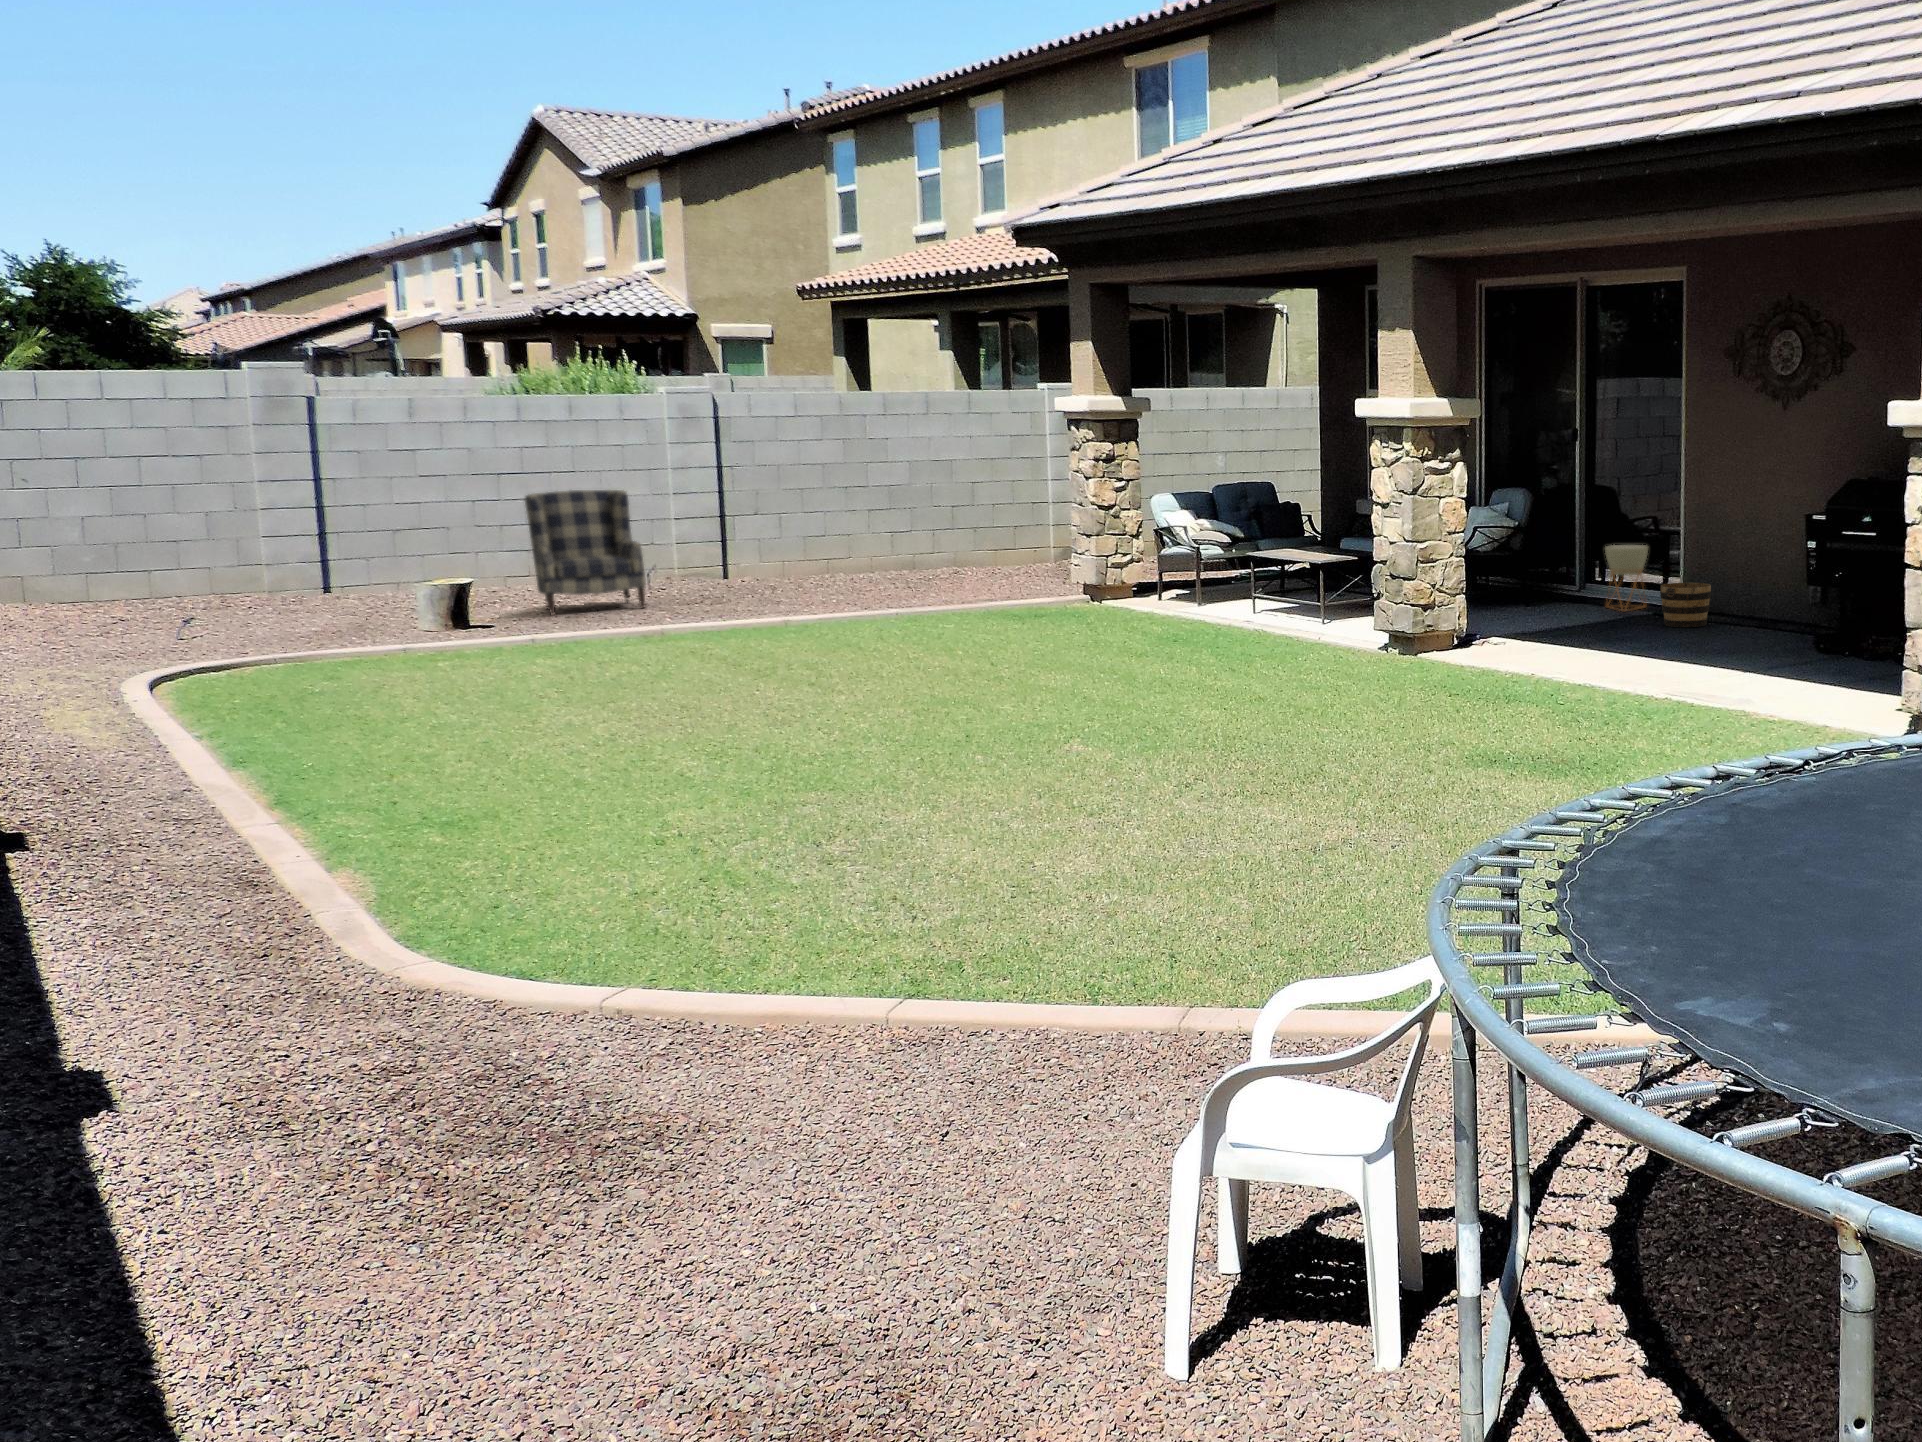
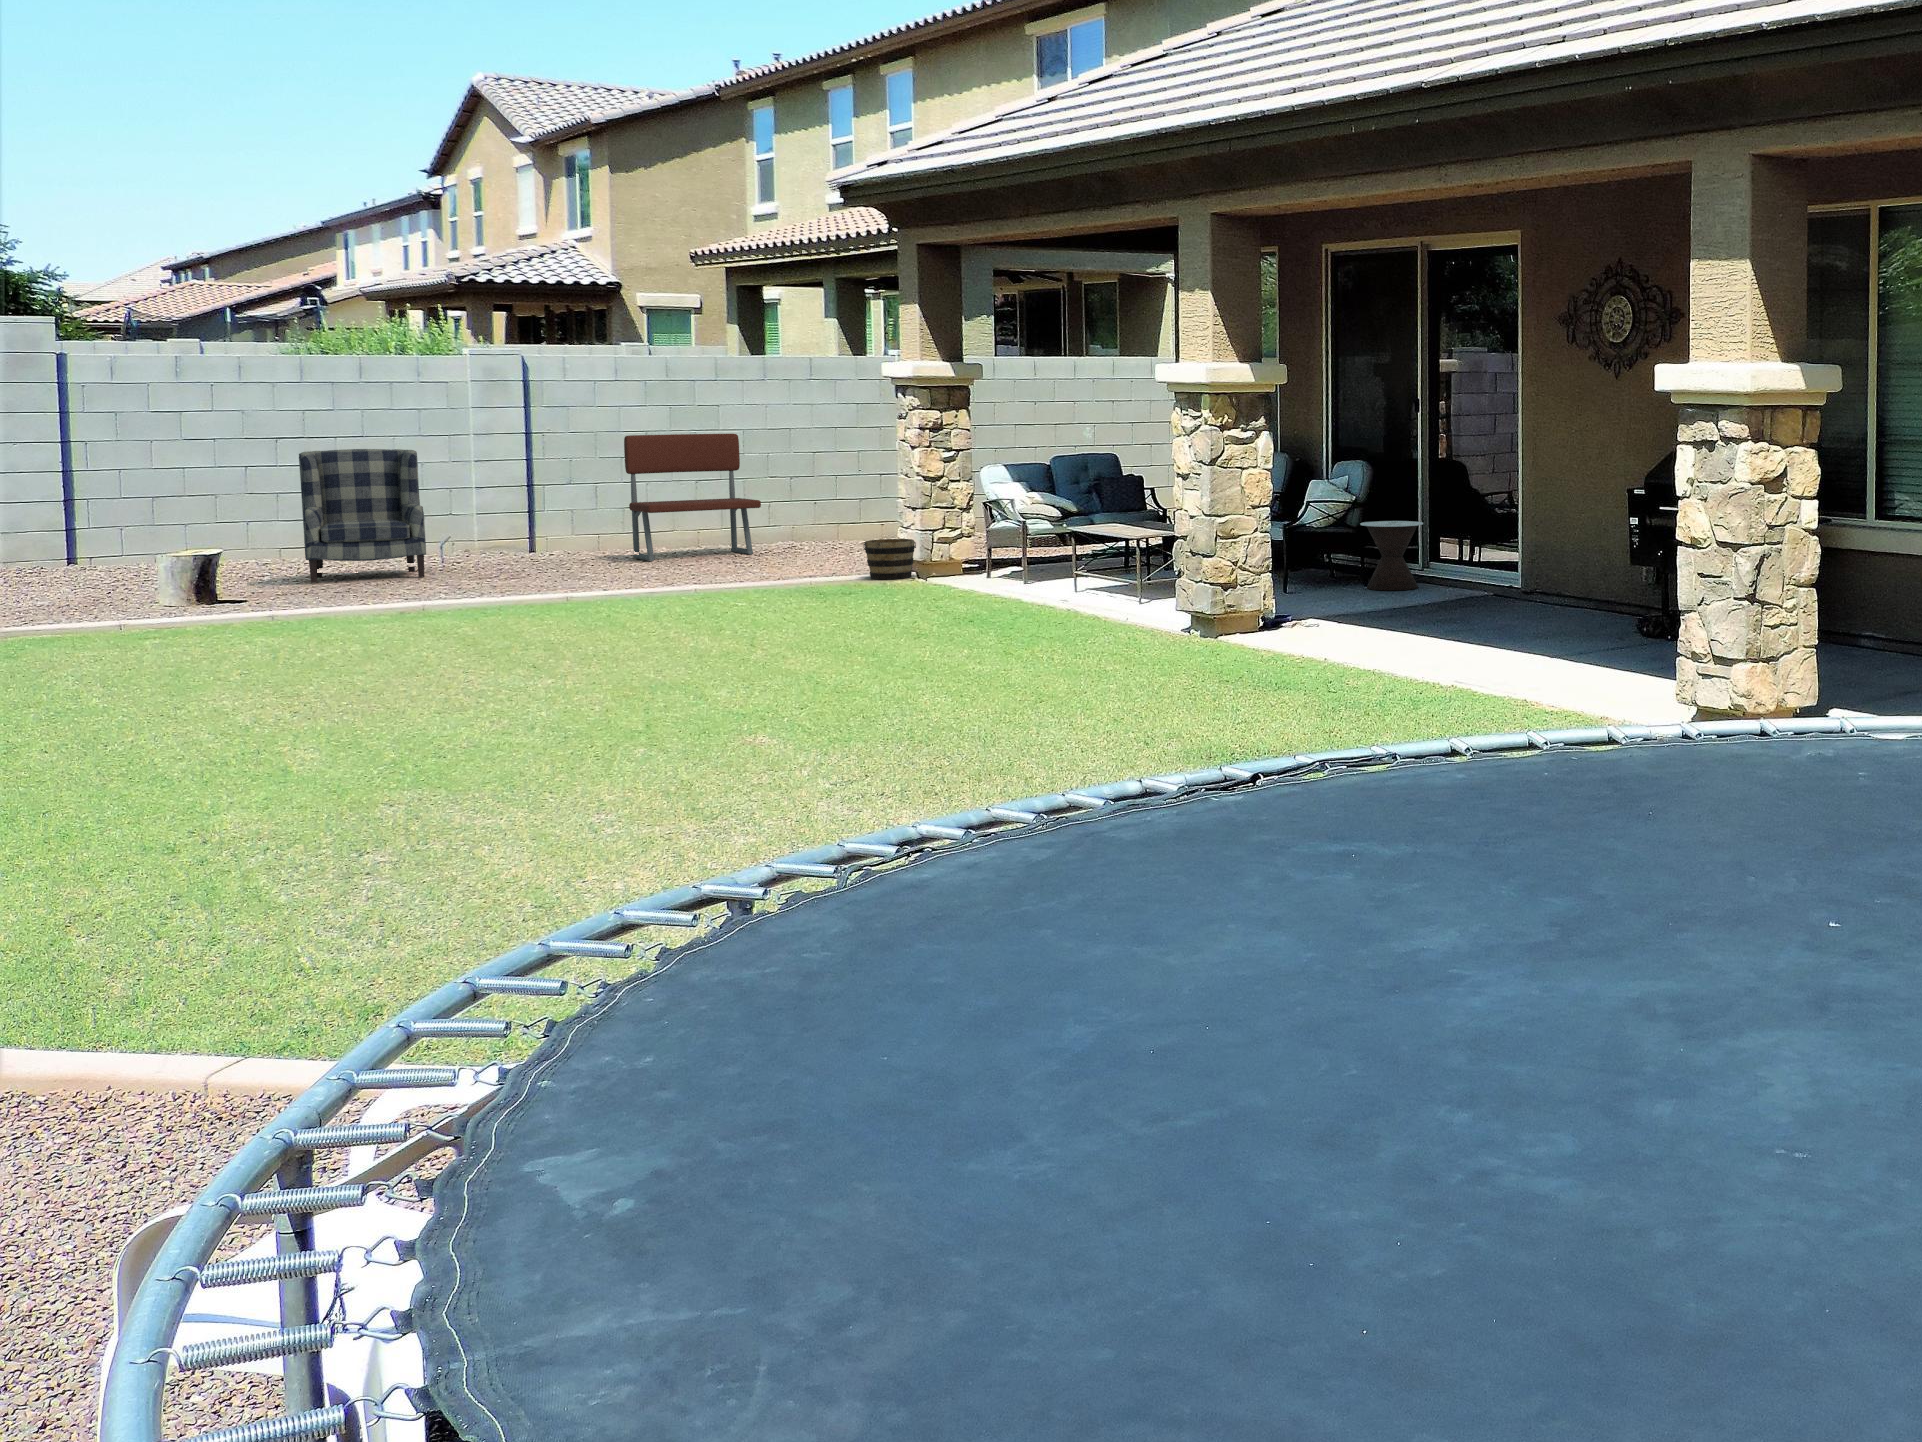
bench: none [804,468,929,589] -> present [624,434,761,561]
side table: none [1516,541,1575,607] -> present [1360,521,1423,590]
planter: present [1605,545,1648,611] -> none [1451,526,1497,597]
bucket: present [1660,583,1711,627] -> present [864,539,916,579]

